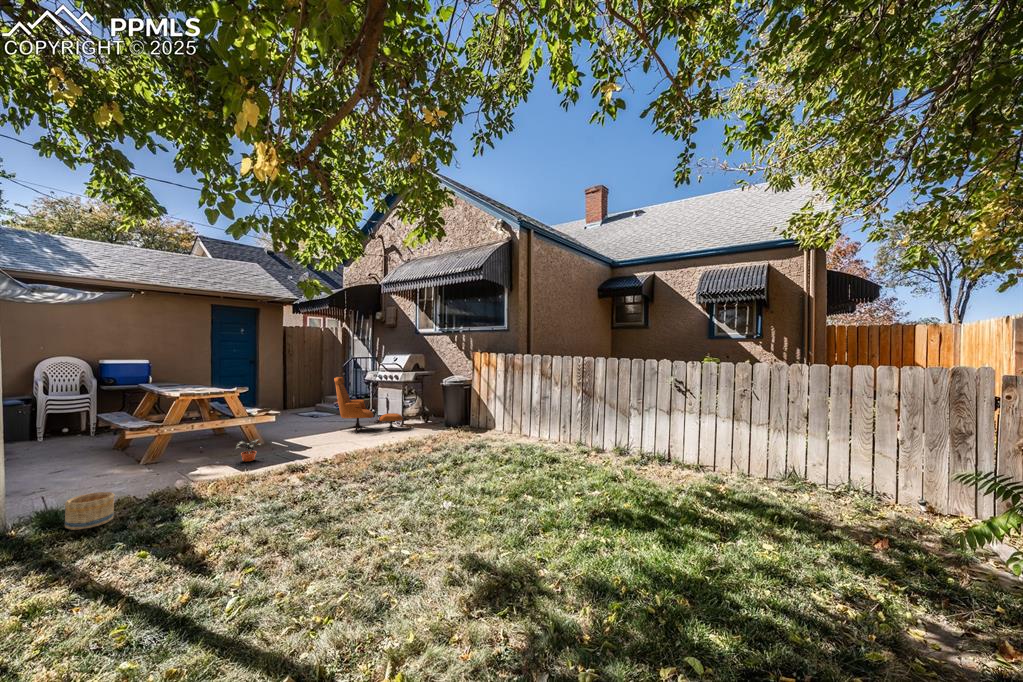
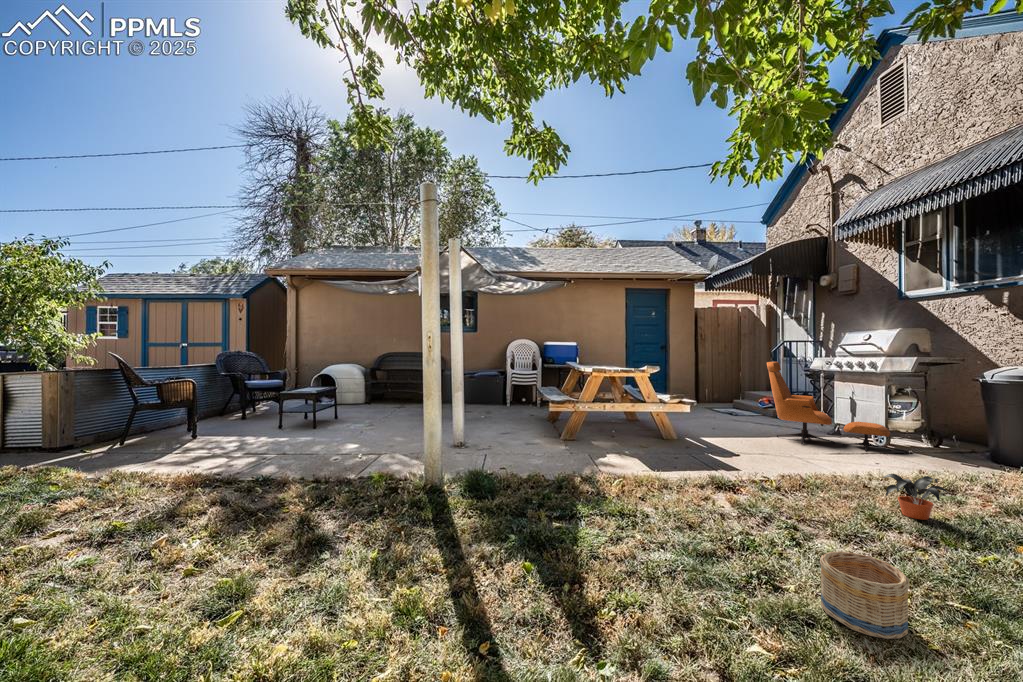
potted plant: present [233,439,262,461] -> present [883,474,949,520]
basket: present [65,492,115,530] -> present [820,551,910,639]

